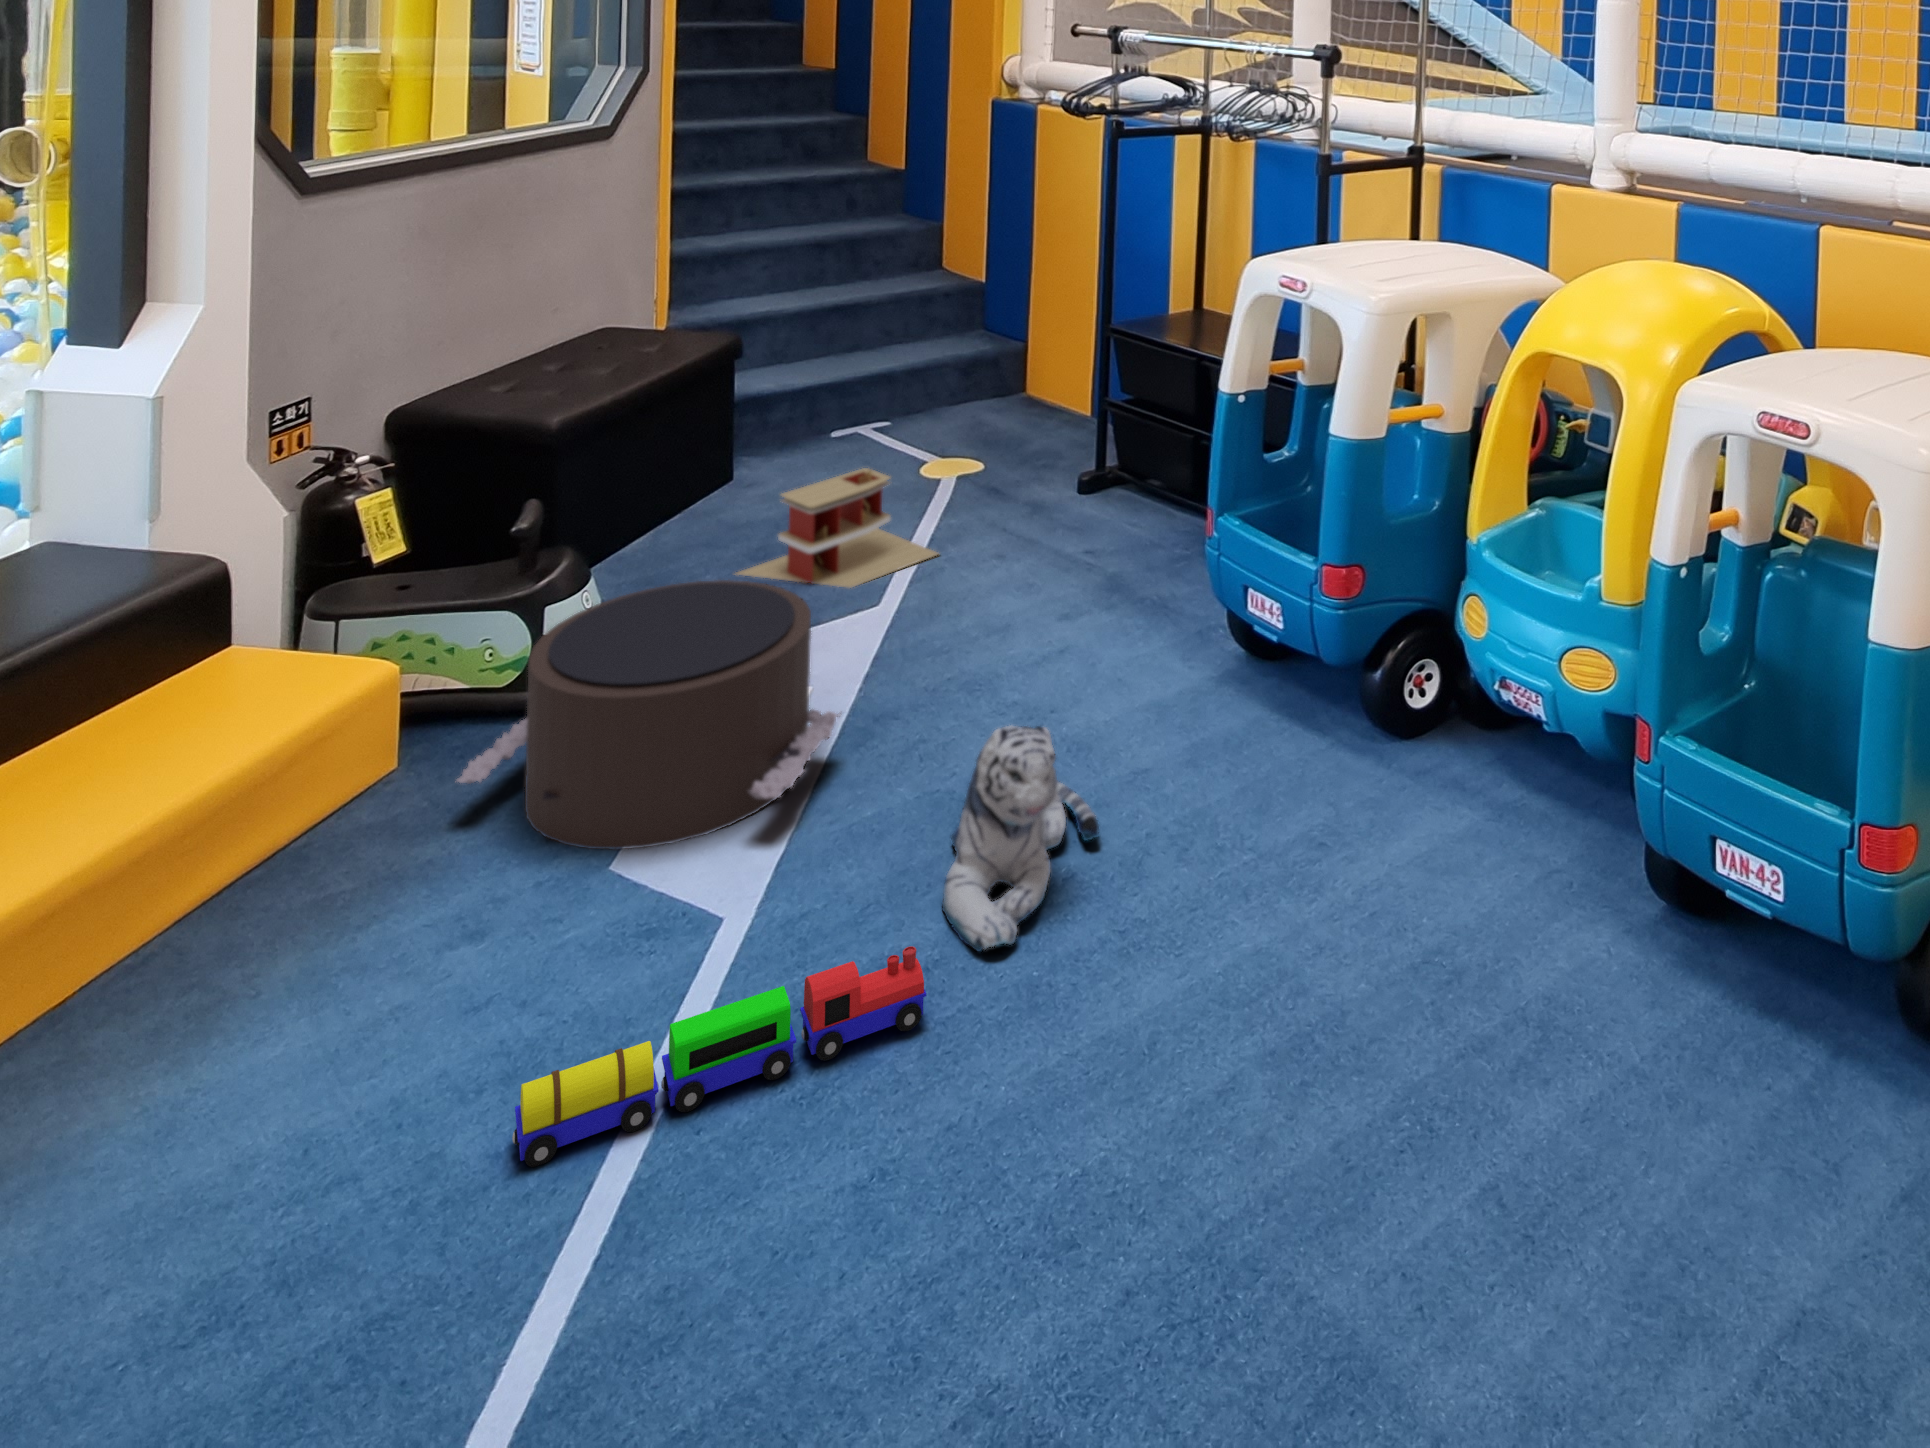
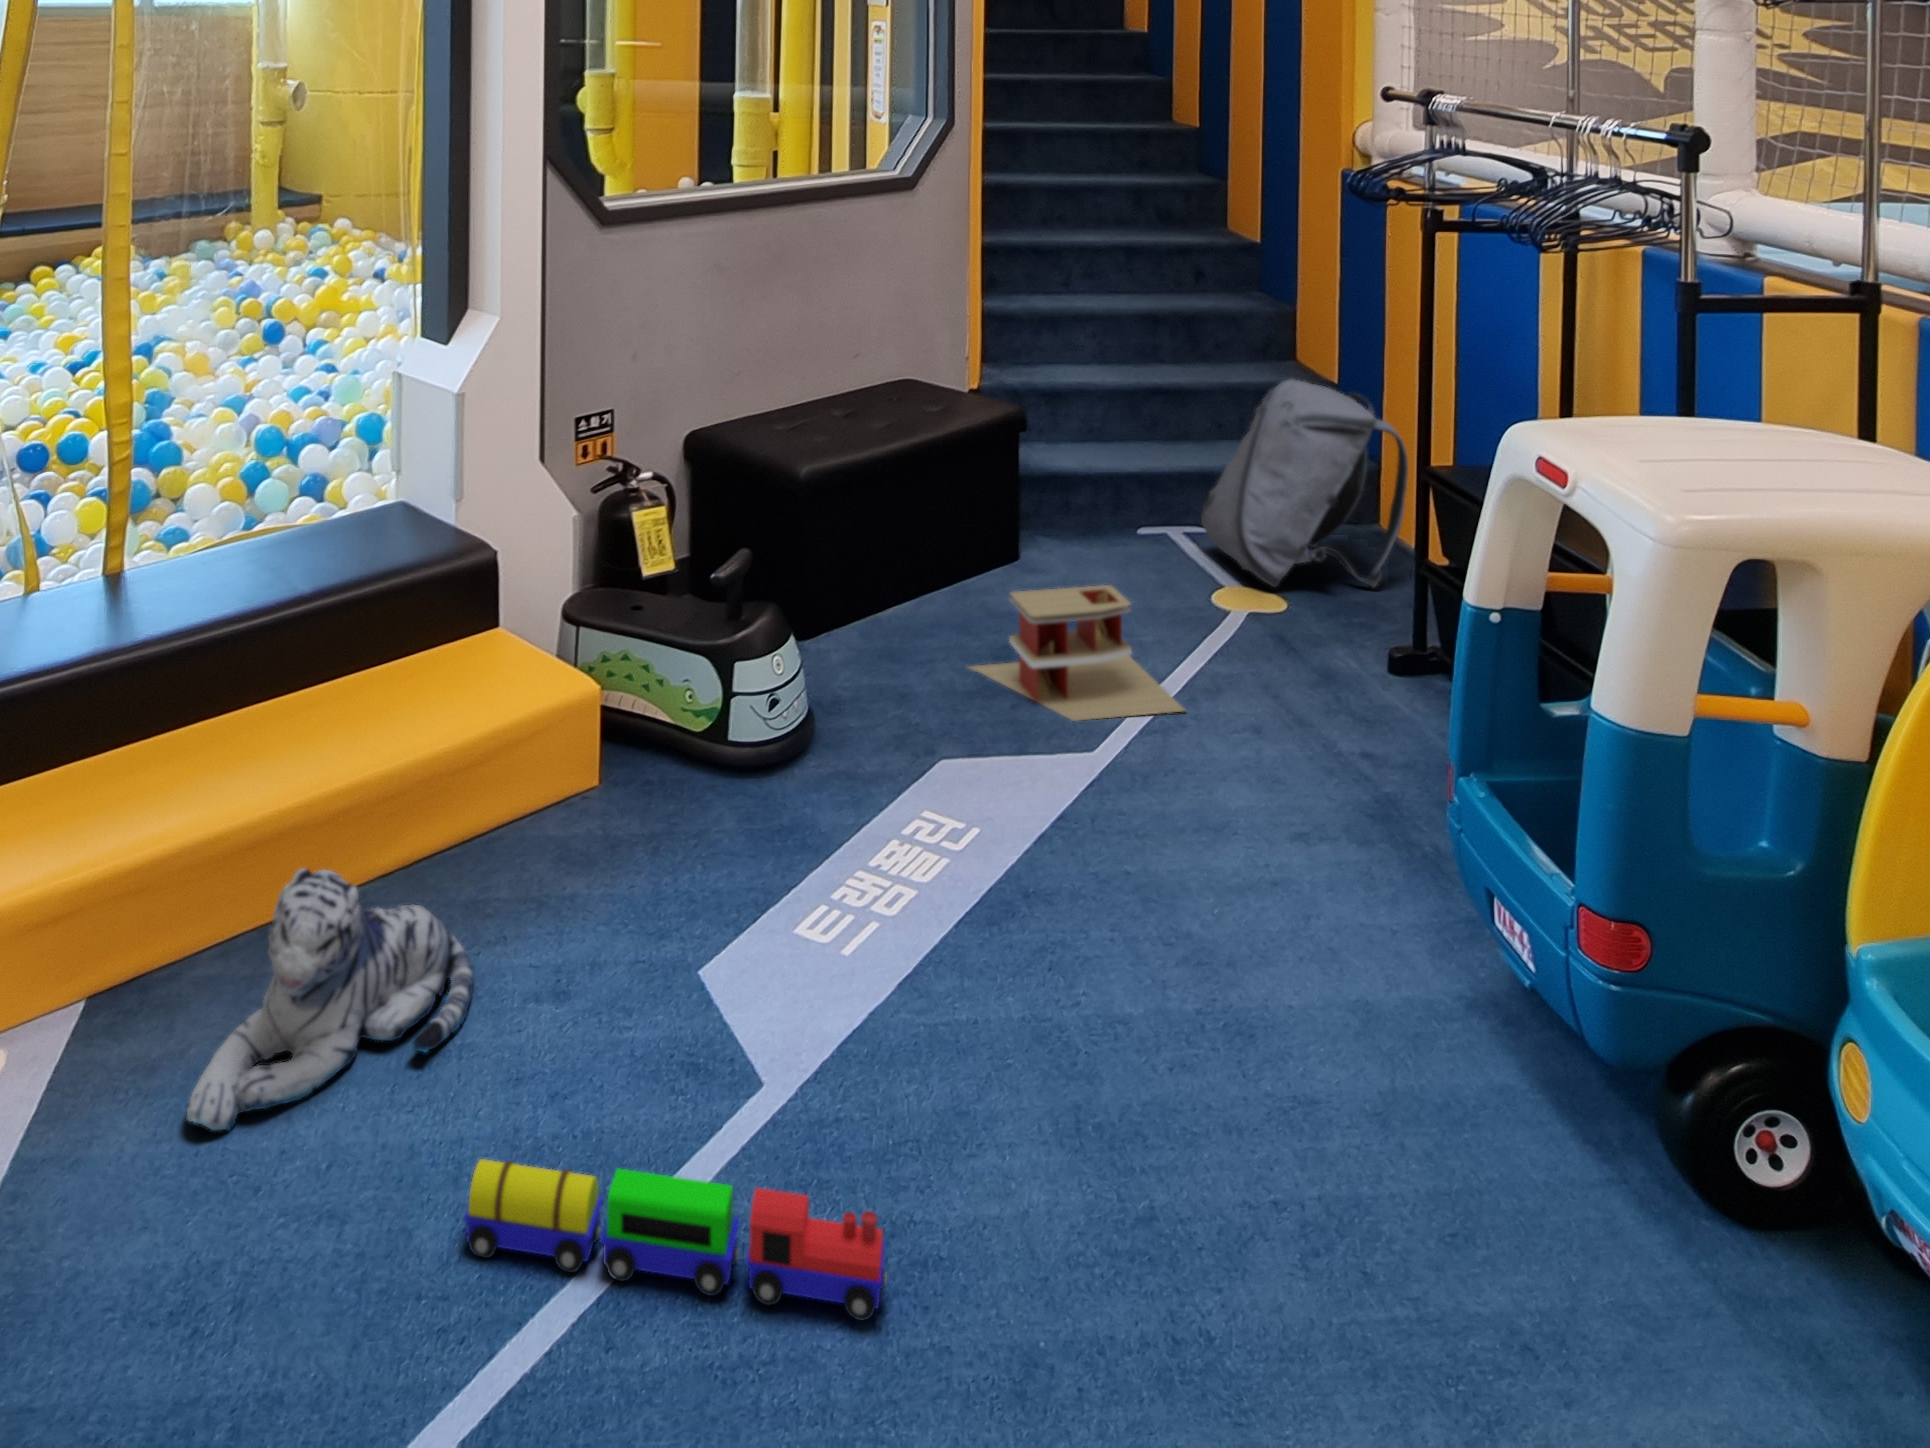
backpack: none [893,273,1066,448] -> present [1201,379,1408,587]
pouf: present [457,580,841,849] -> none [614,662,964,955]
plush toy: present [942,726,1099,952] -> present [187,868,474,1131]

